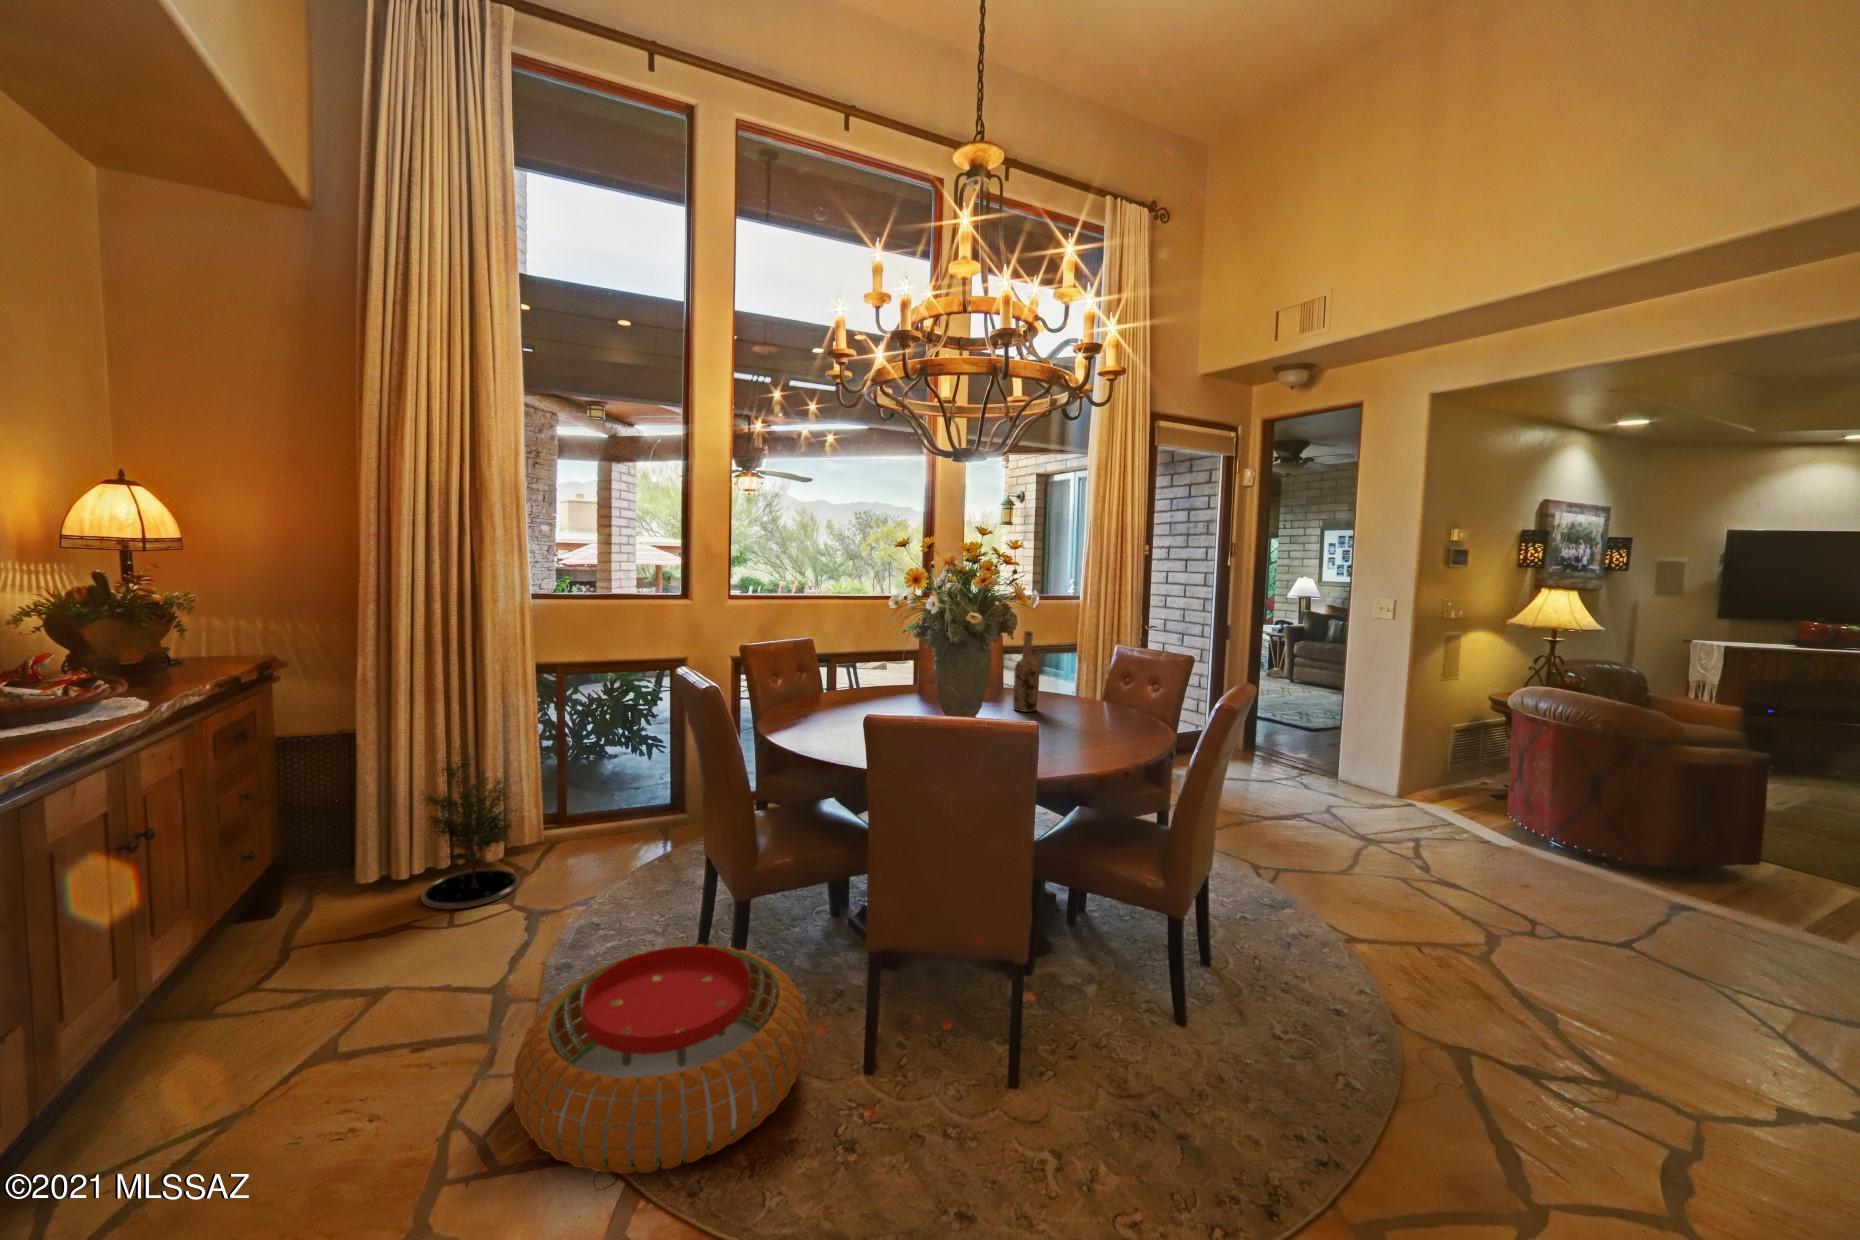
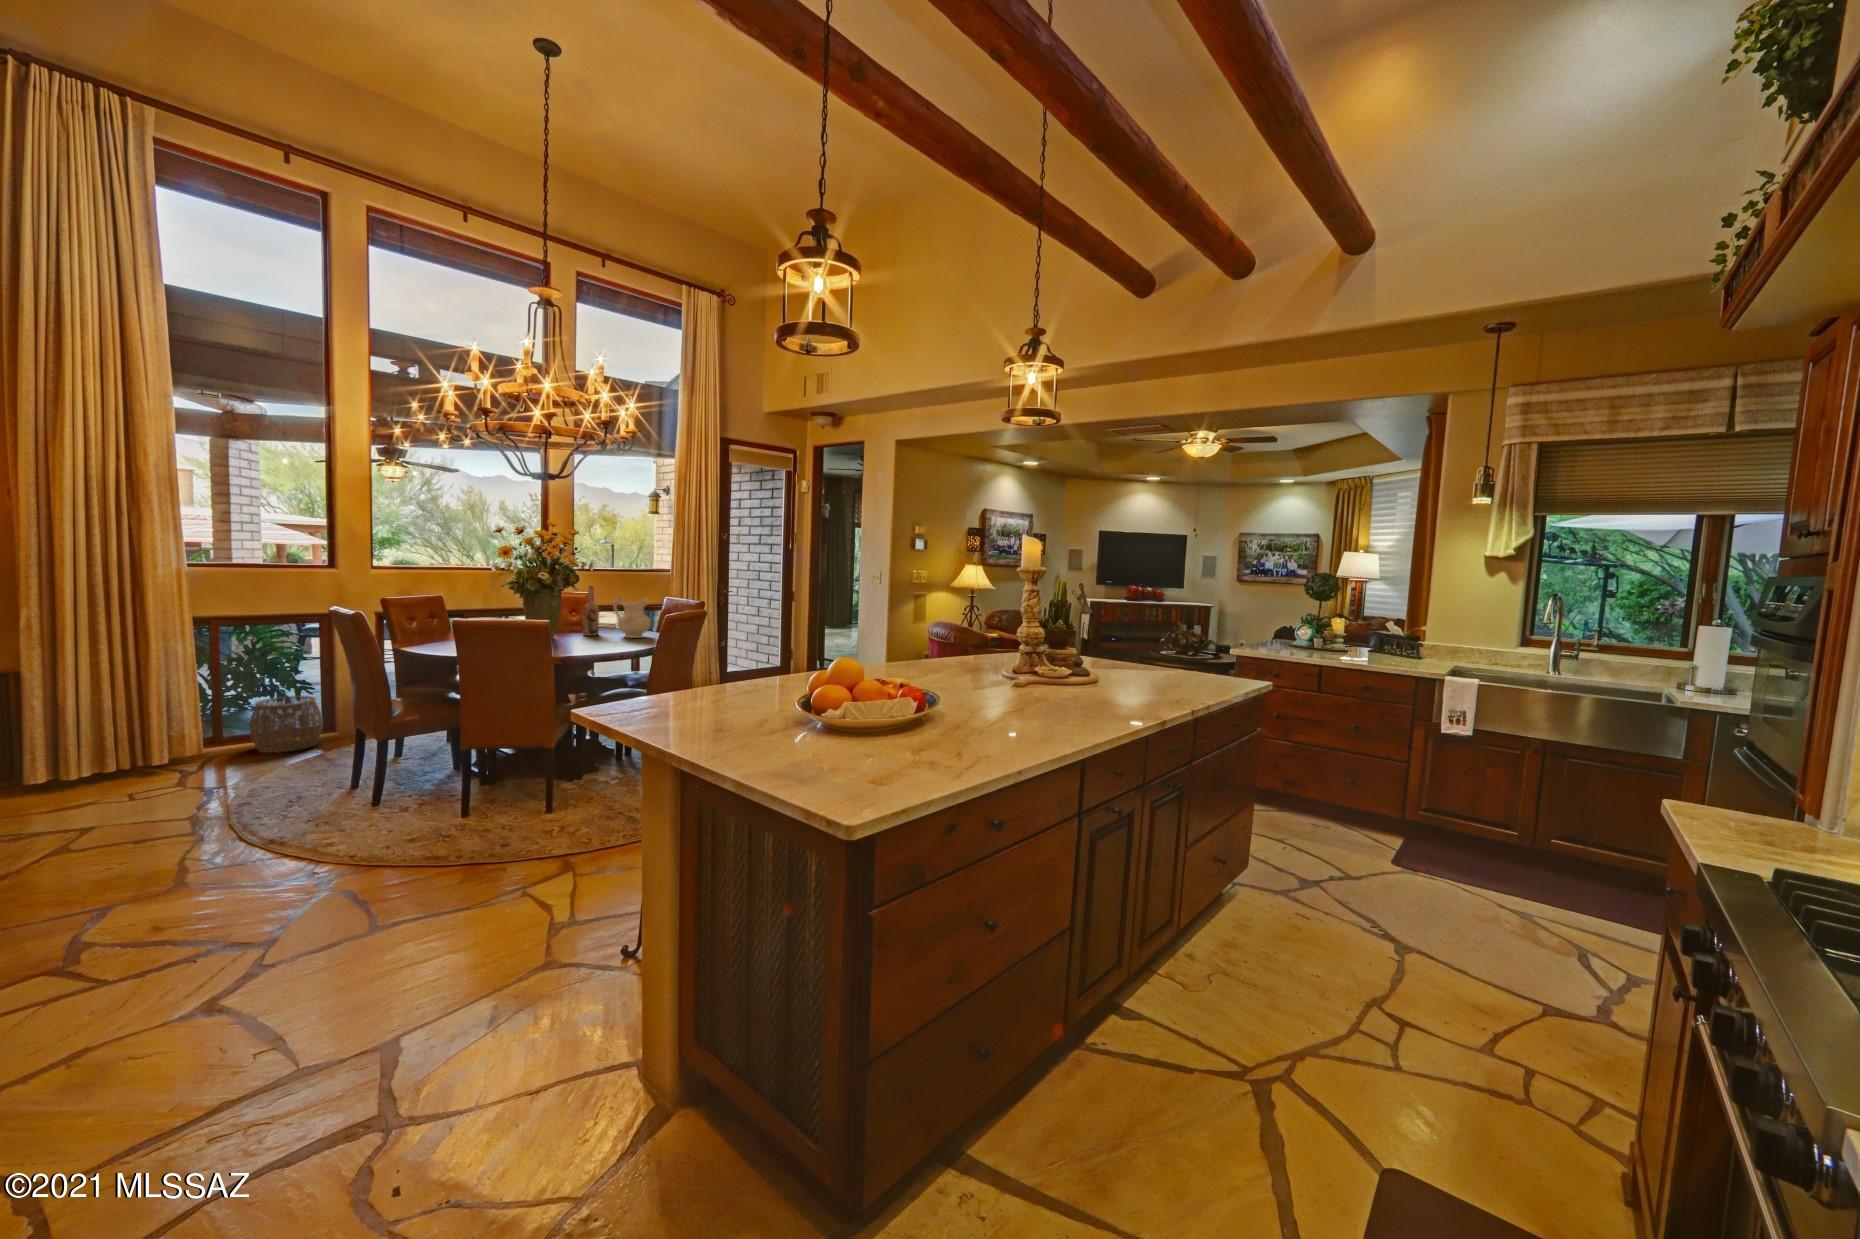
ceramic pitcher: none [1063,651,1121,720] -> present [613,597,650,638]
potted tree: present [421,745,520,910] -> none [85,673,187,794]
woven basket: none [590,765,670,845] -> present [249,696,323,753]
pouf: present [512,944,808,1174] -> none [211,768,418,865]

